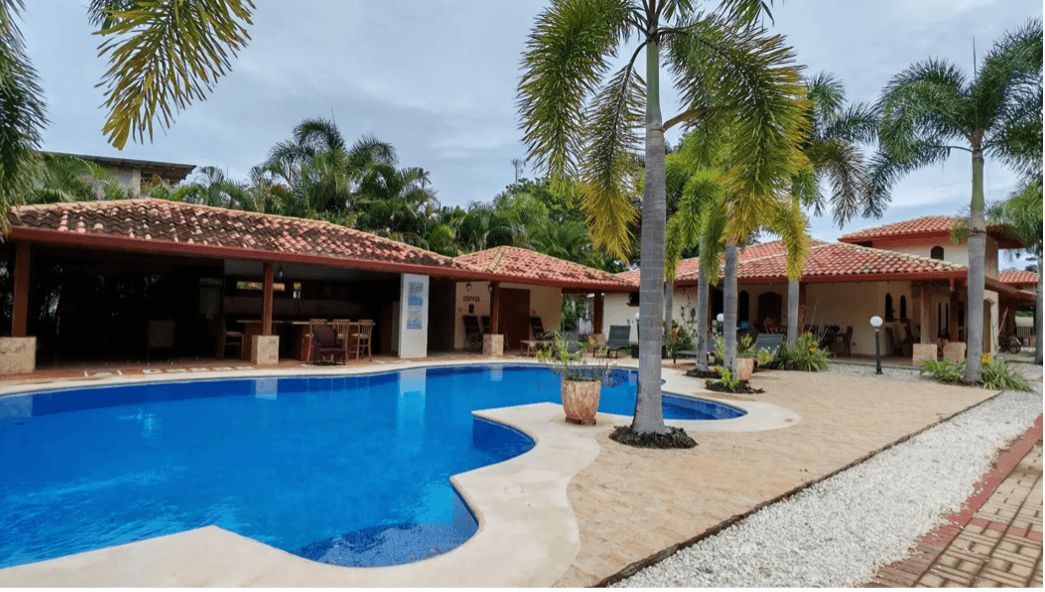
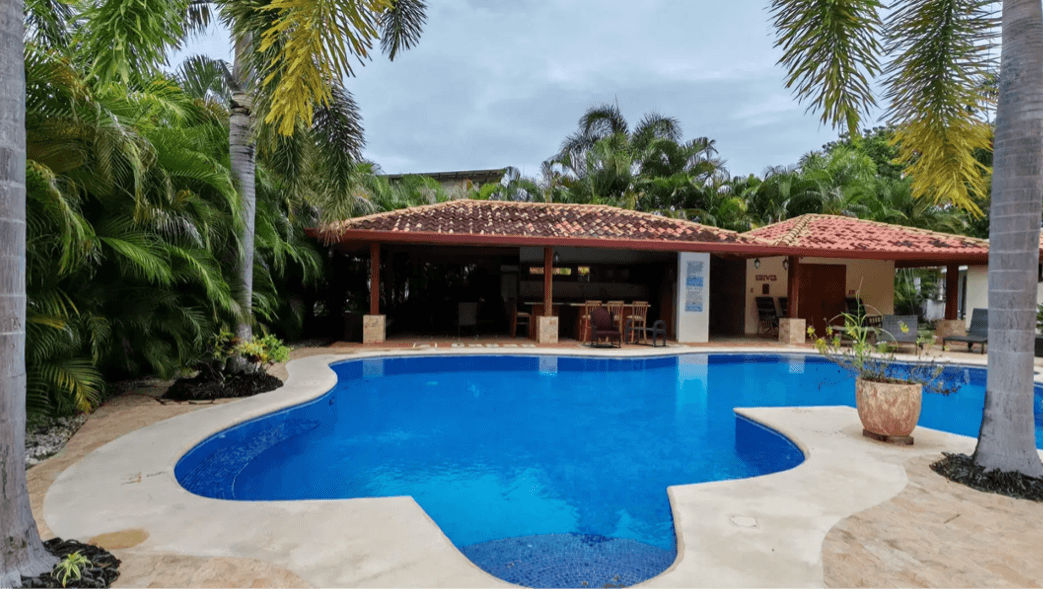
bench: none [348,336,388,363] -> present [625,319,666,347]

